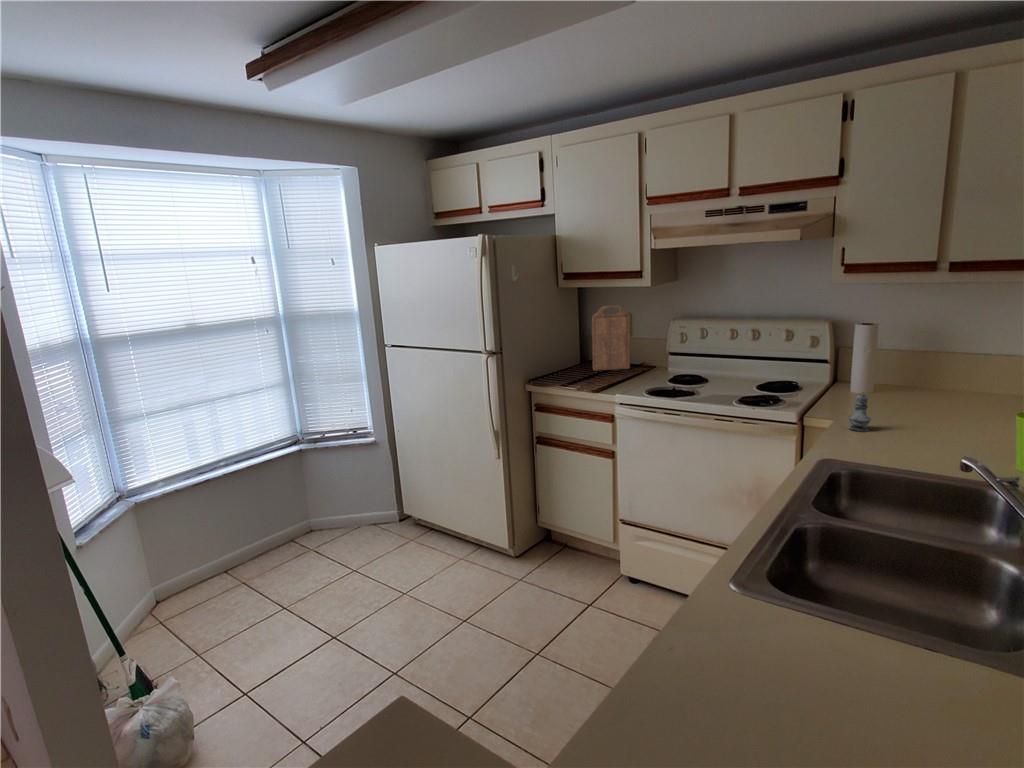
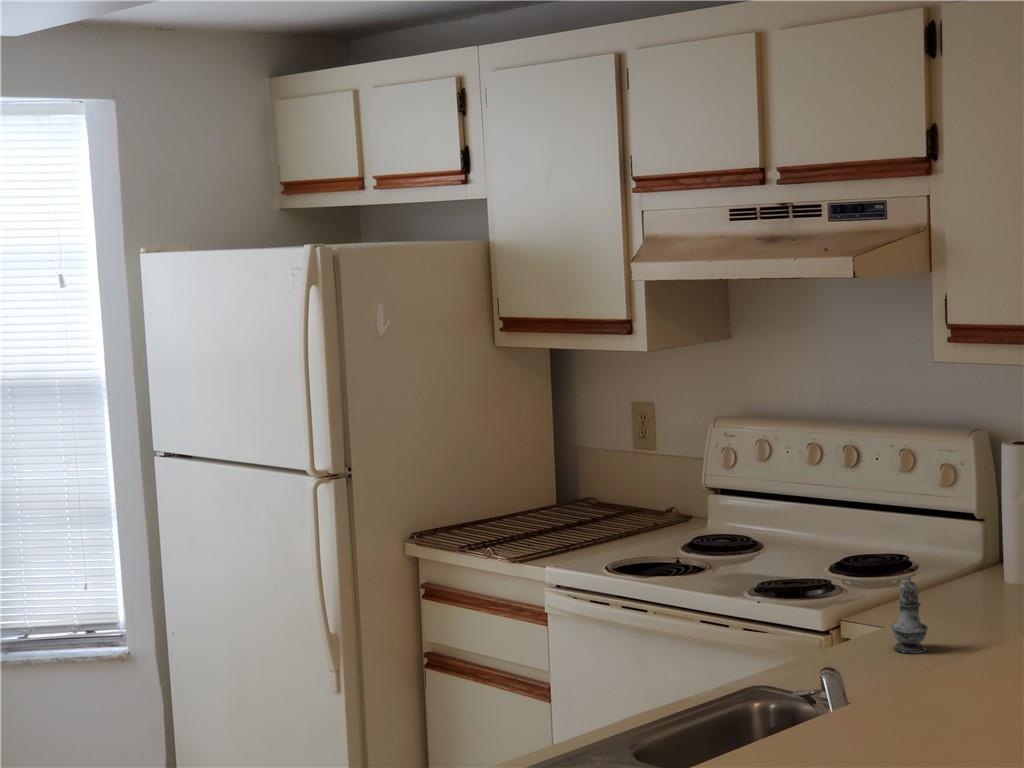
cutting board: present [592,306,630,371] -> none [566,381,649,517]

